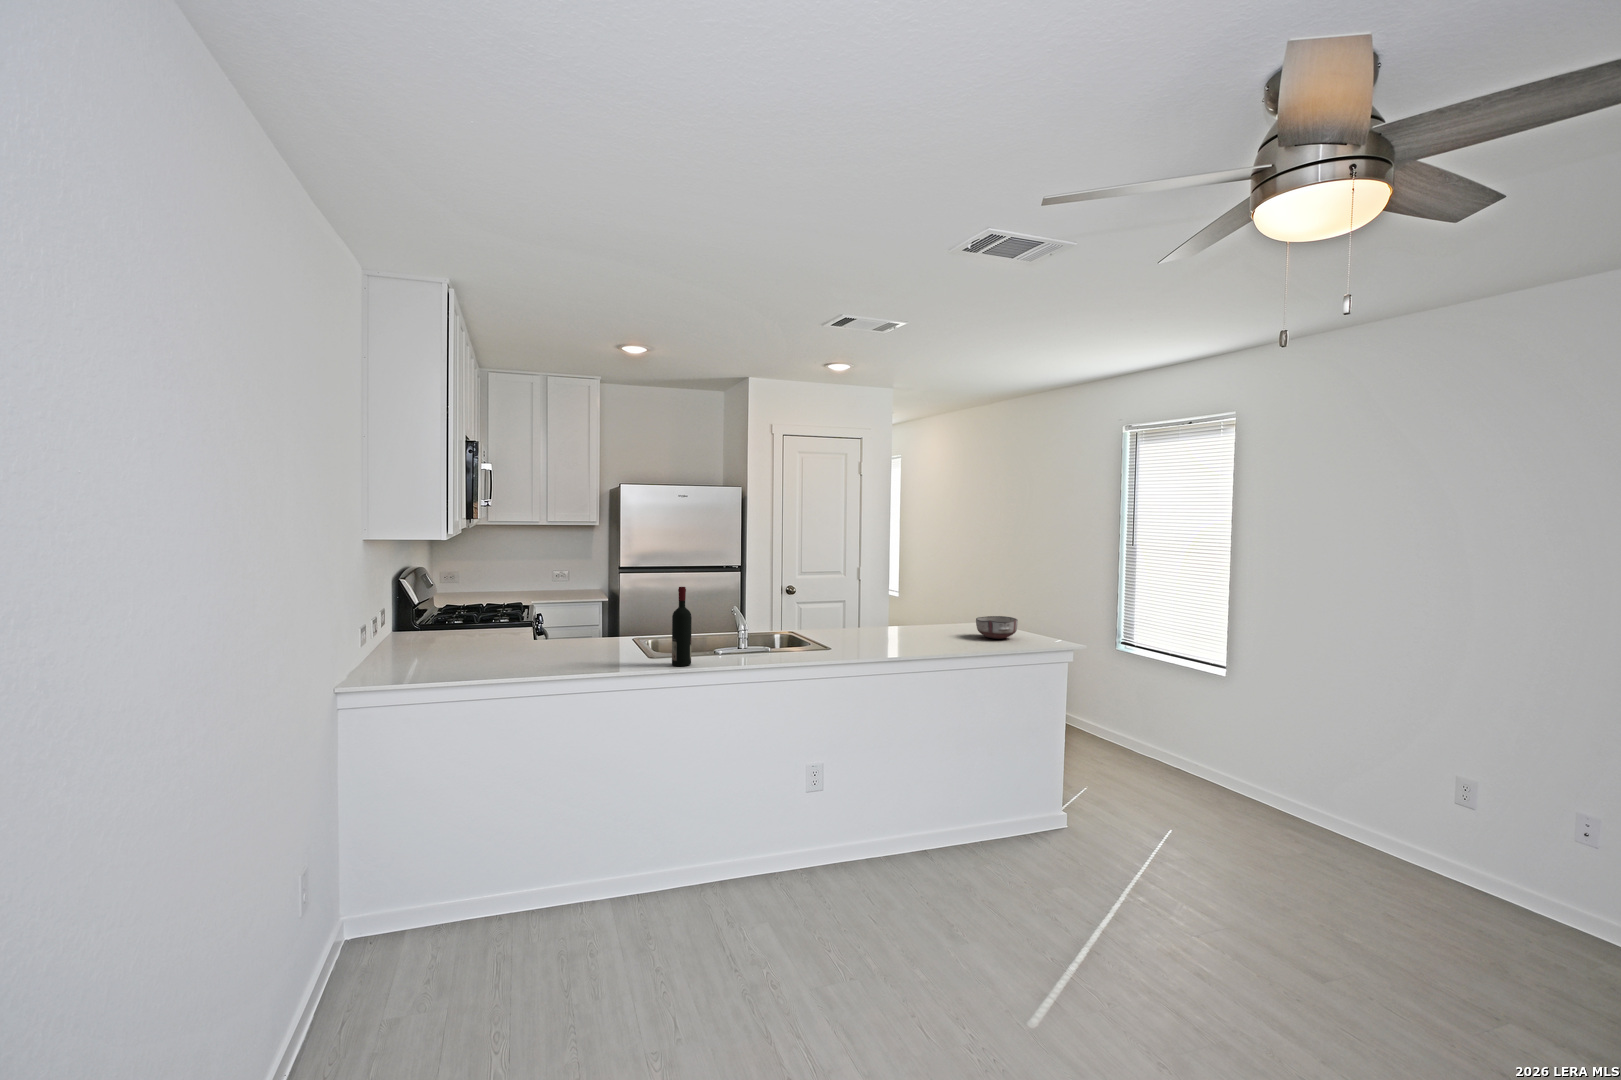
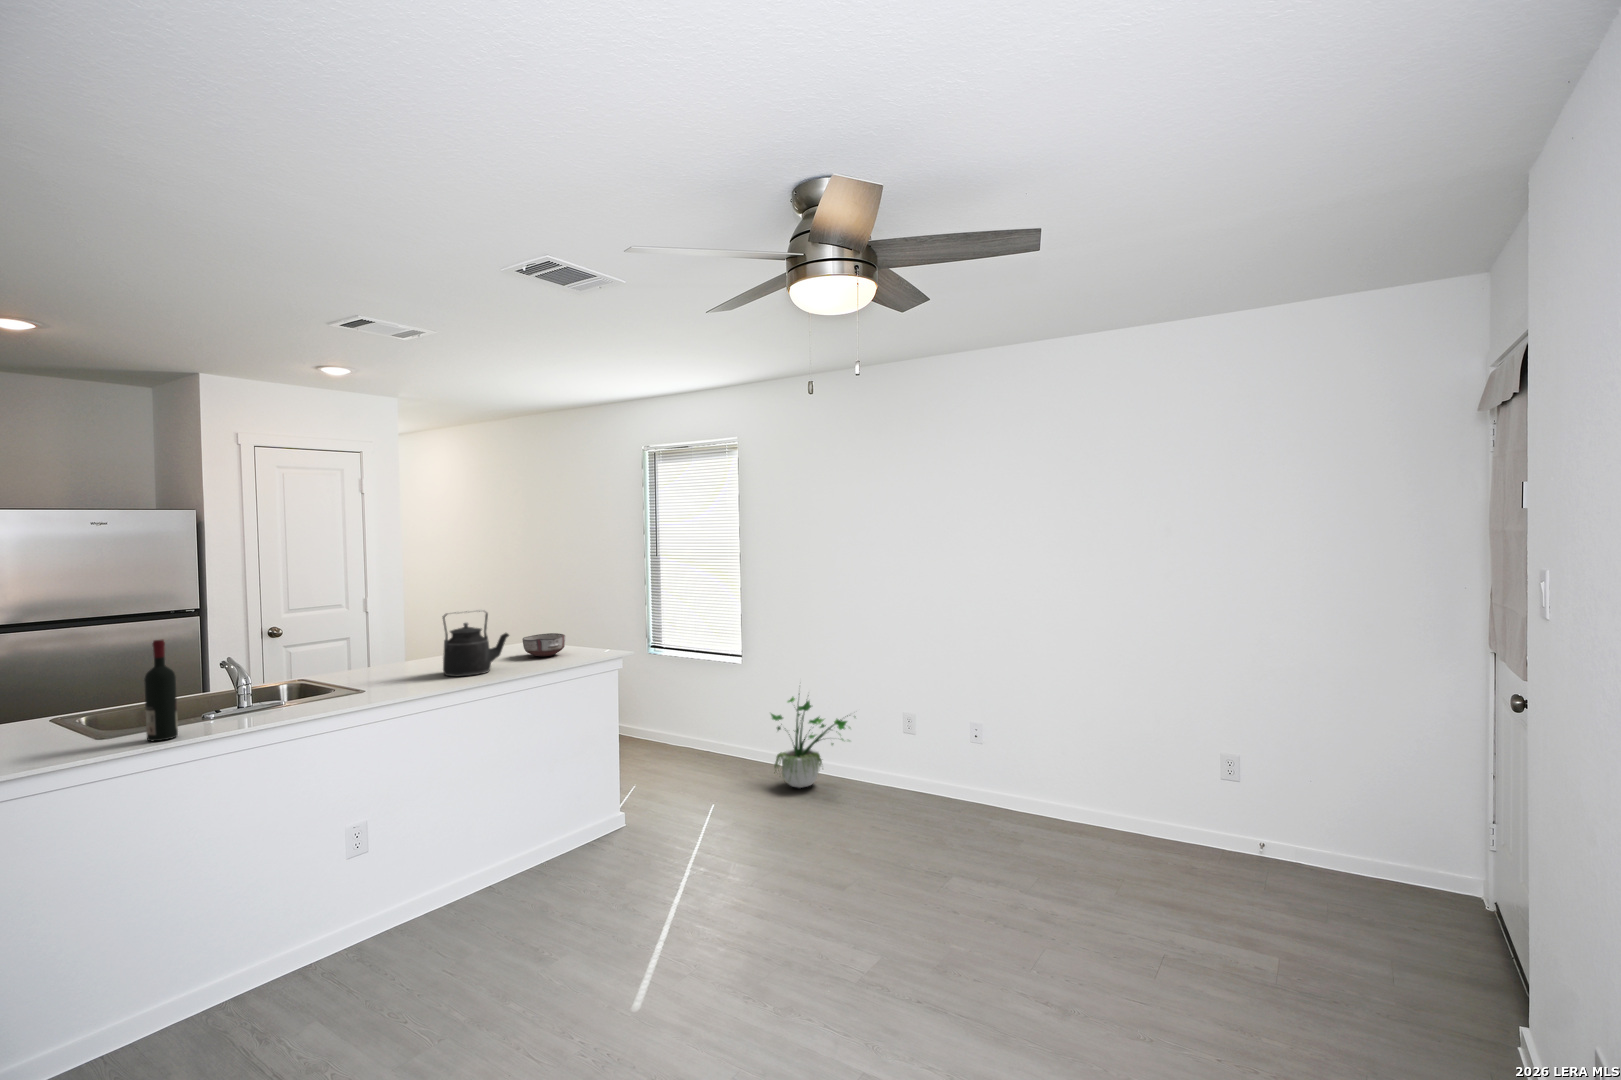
kettle: none [899,587,961,648] -> present [443,611,509,677]
potted plant: none [1255,703,1385,837] -> present [771,693,847,788]

